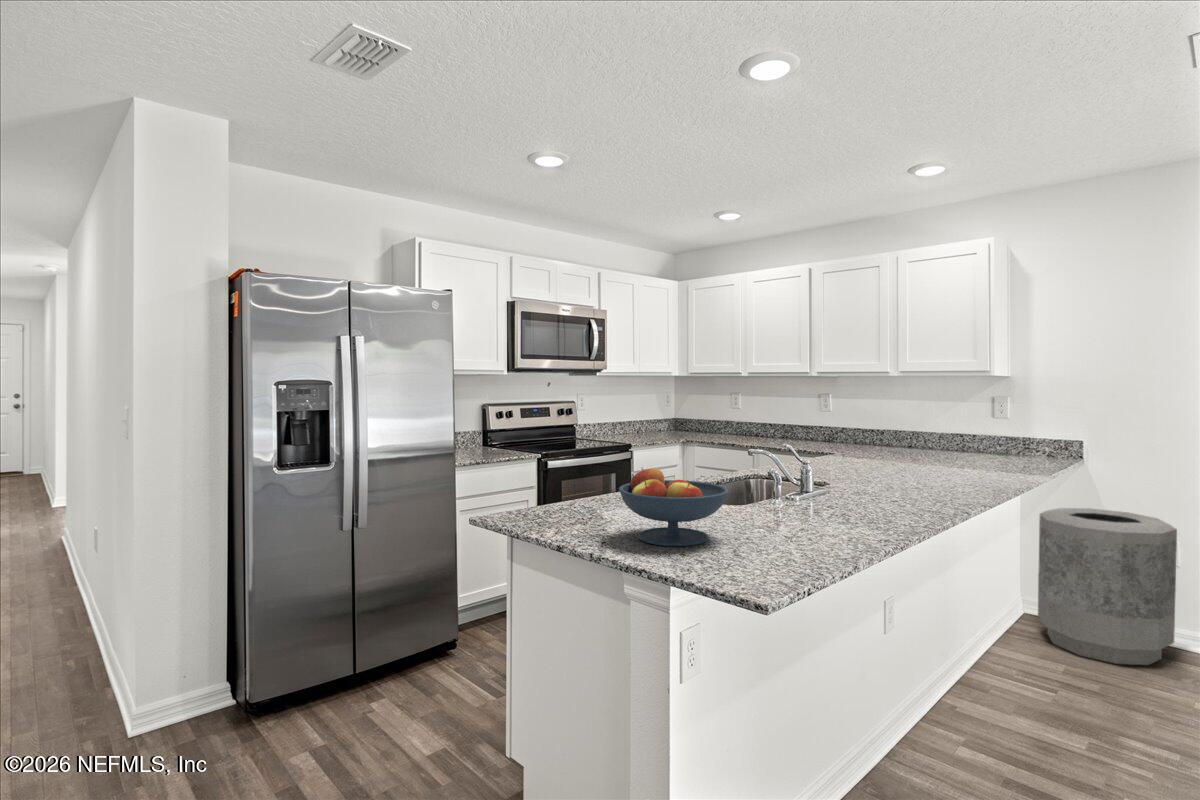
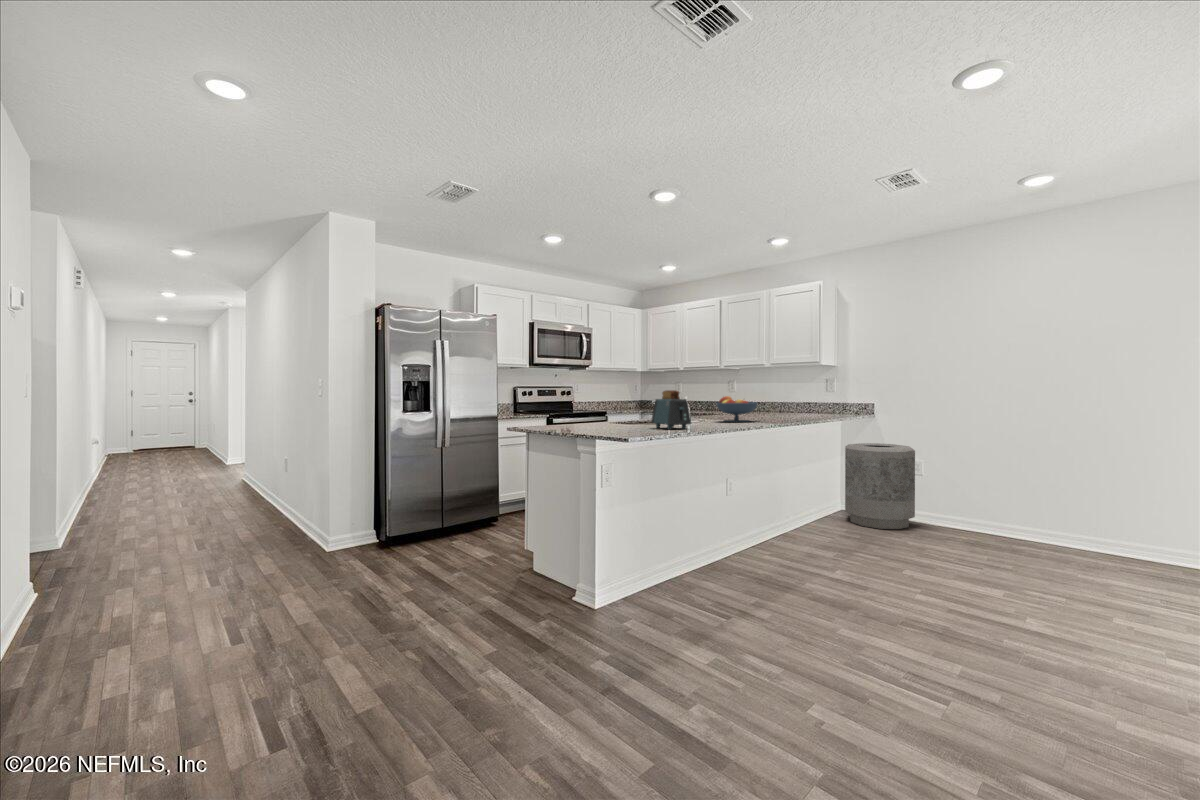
toaster: none [760,448,852,533] -> present [651,390,691,429]
fruit bowl: present [619,468,728,546] -> present [716,396,757,422]

